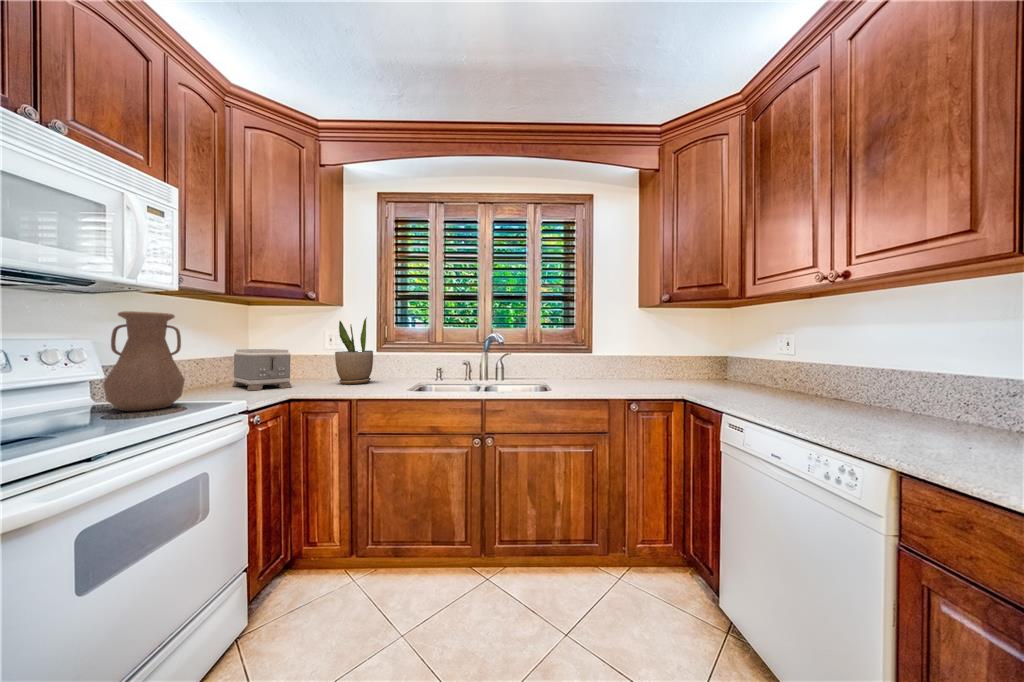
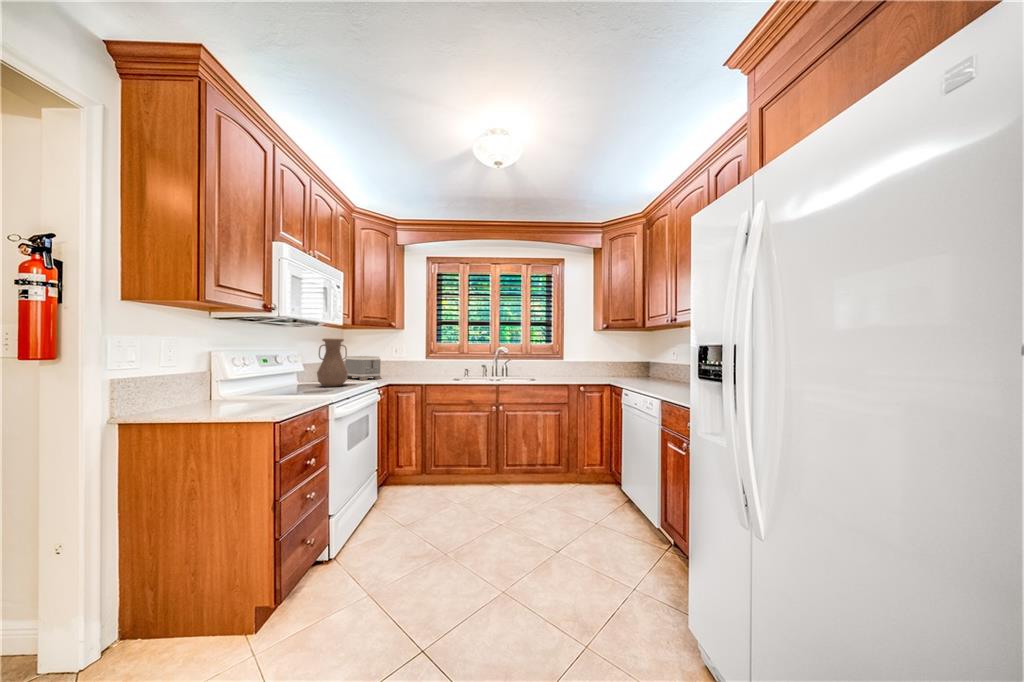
potted plant: present [335,317,373,384] -> none [403,336,426,378]

